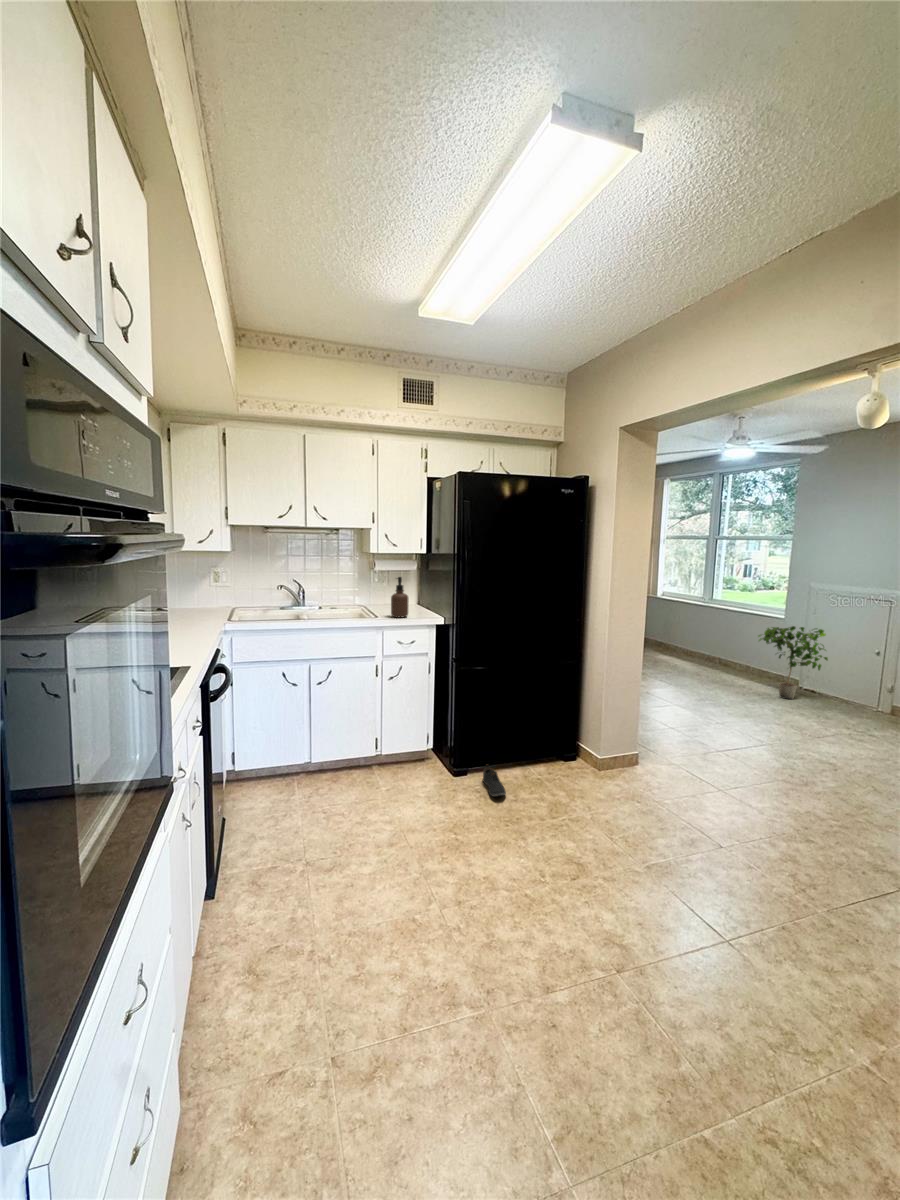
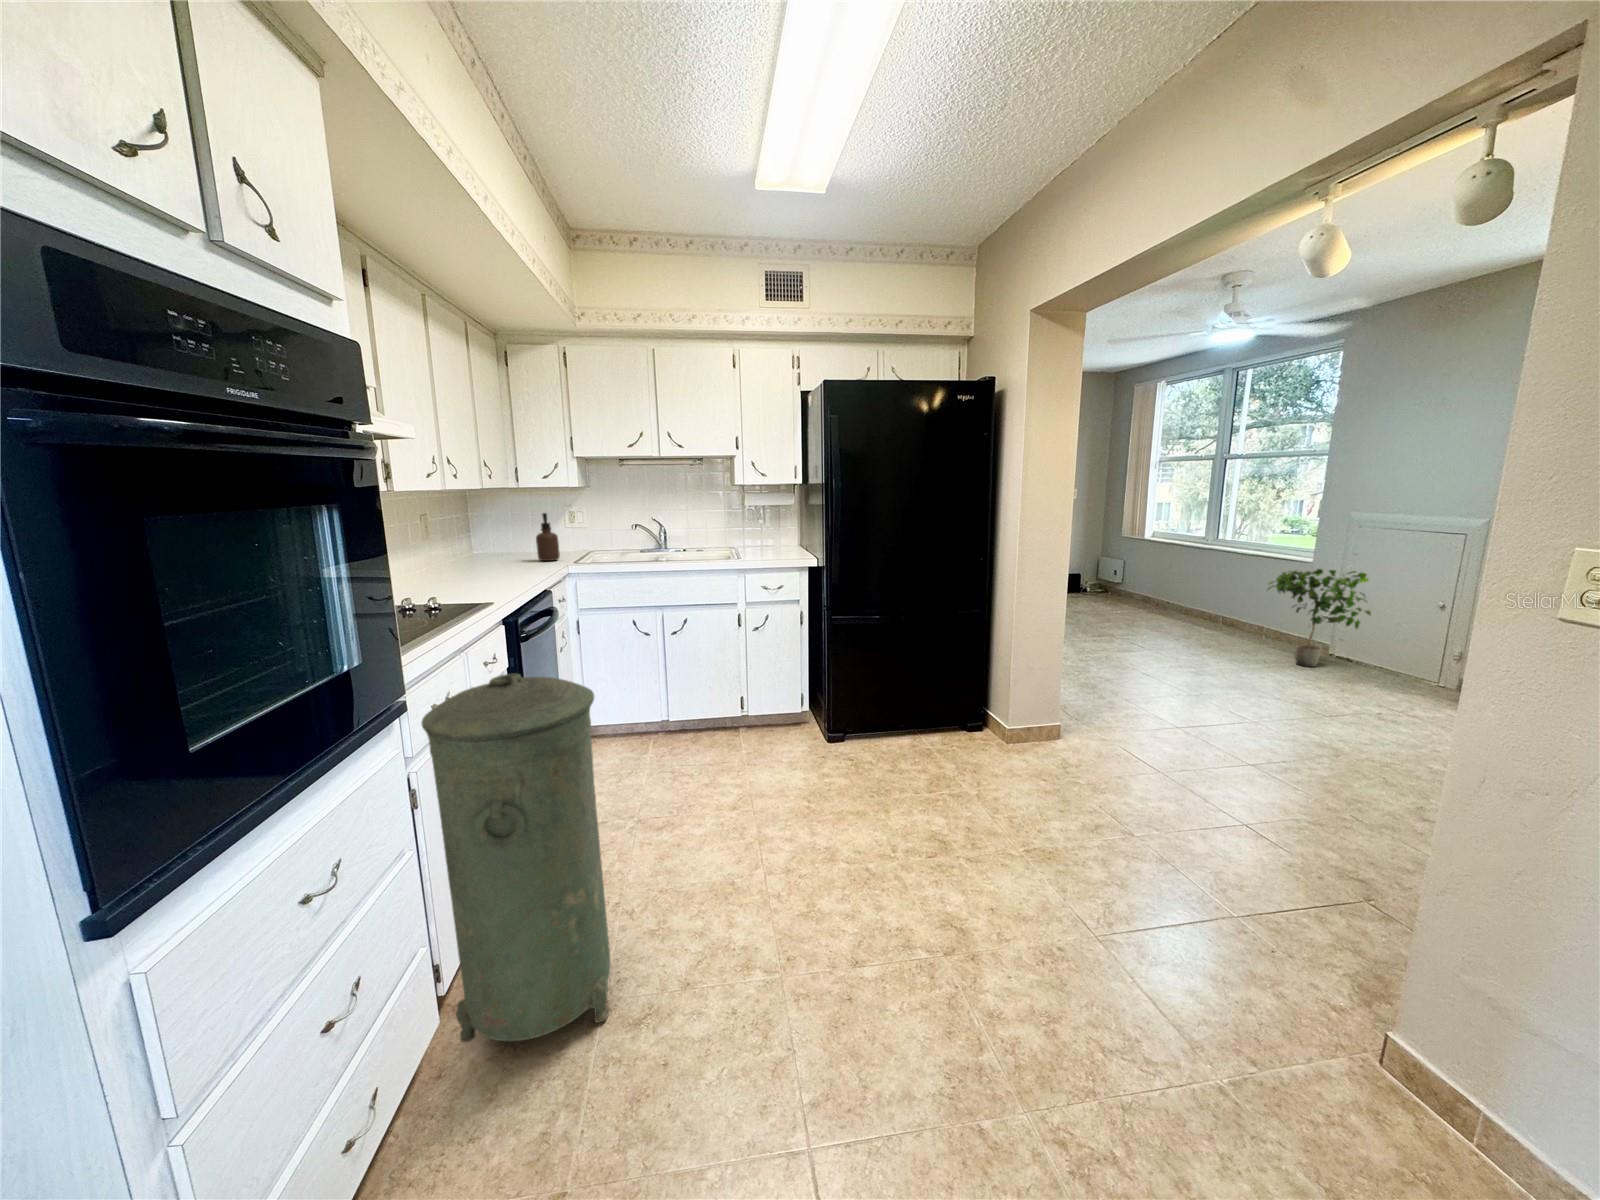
soap dispenser: present [391,577,409,617] -> present [536,513,560,561]
trash can: none [180,744,341,1129] -> present [422,674,611,1043]
shoe: present [483,764,506,797] -> none [858,729,880,764]

